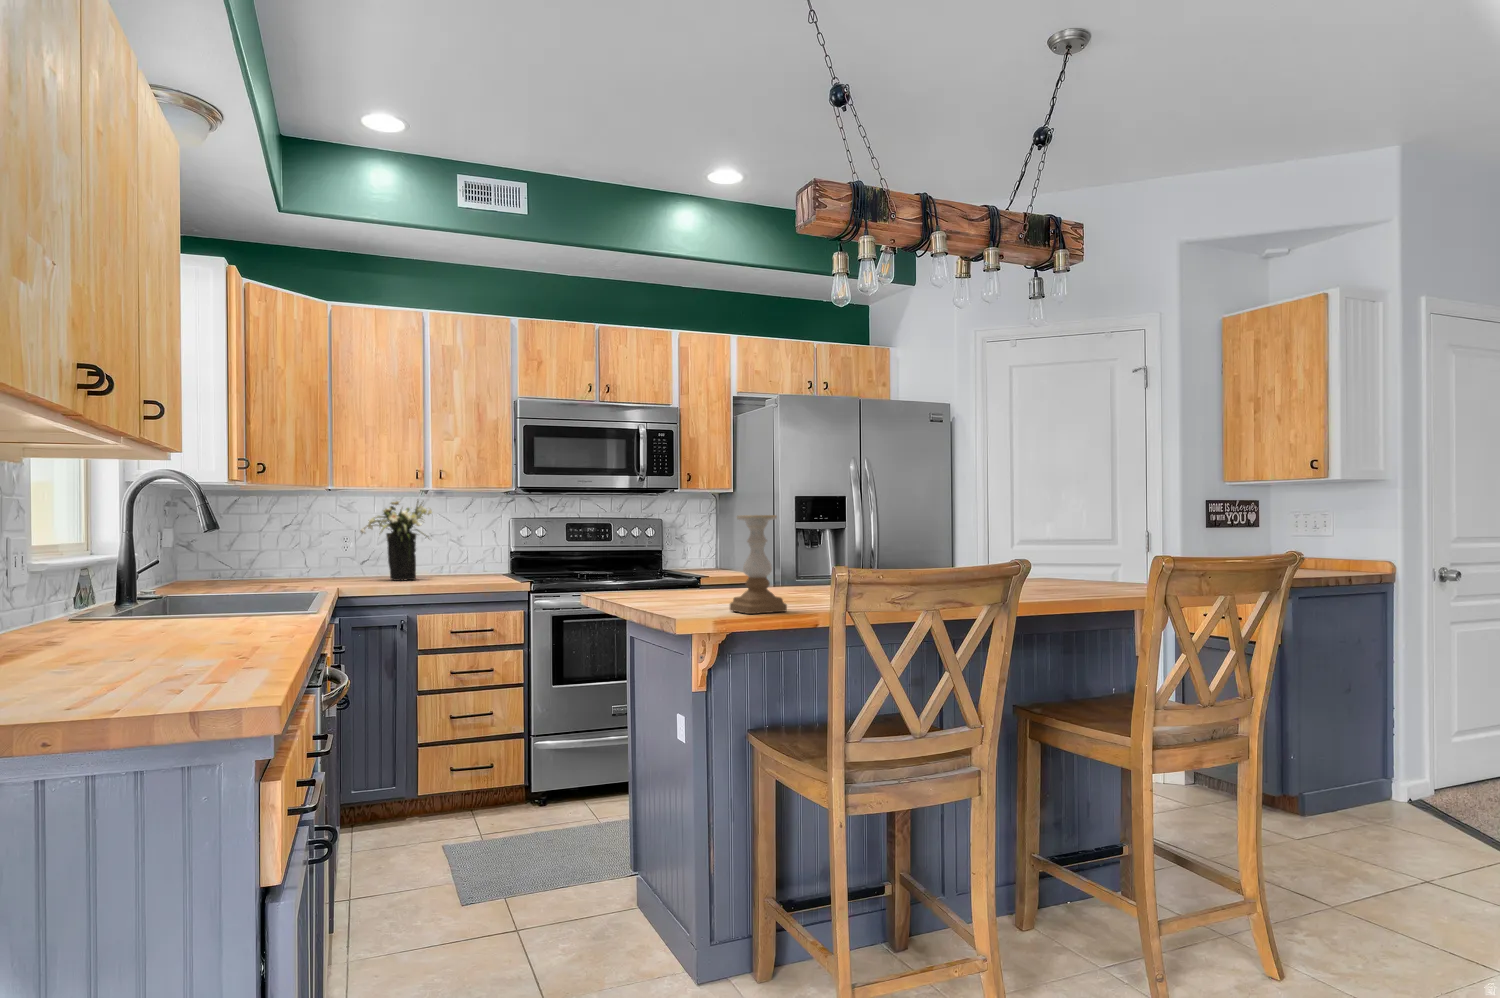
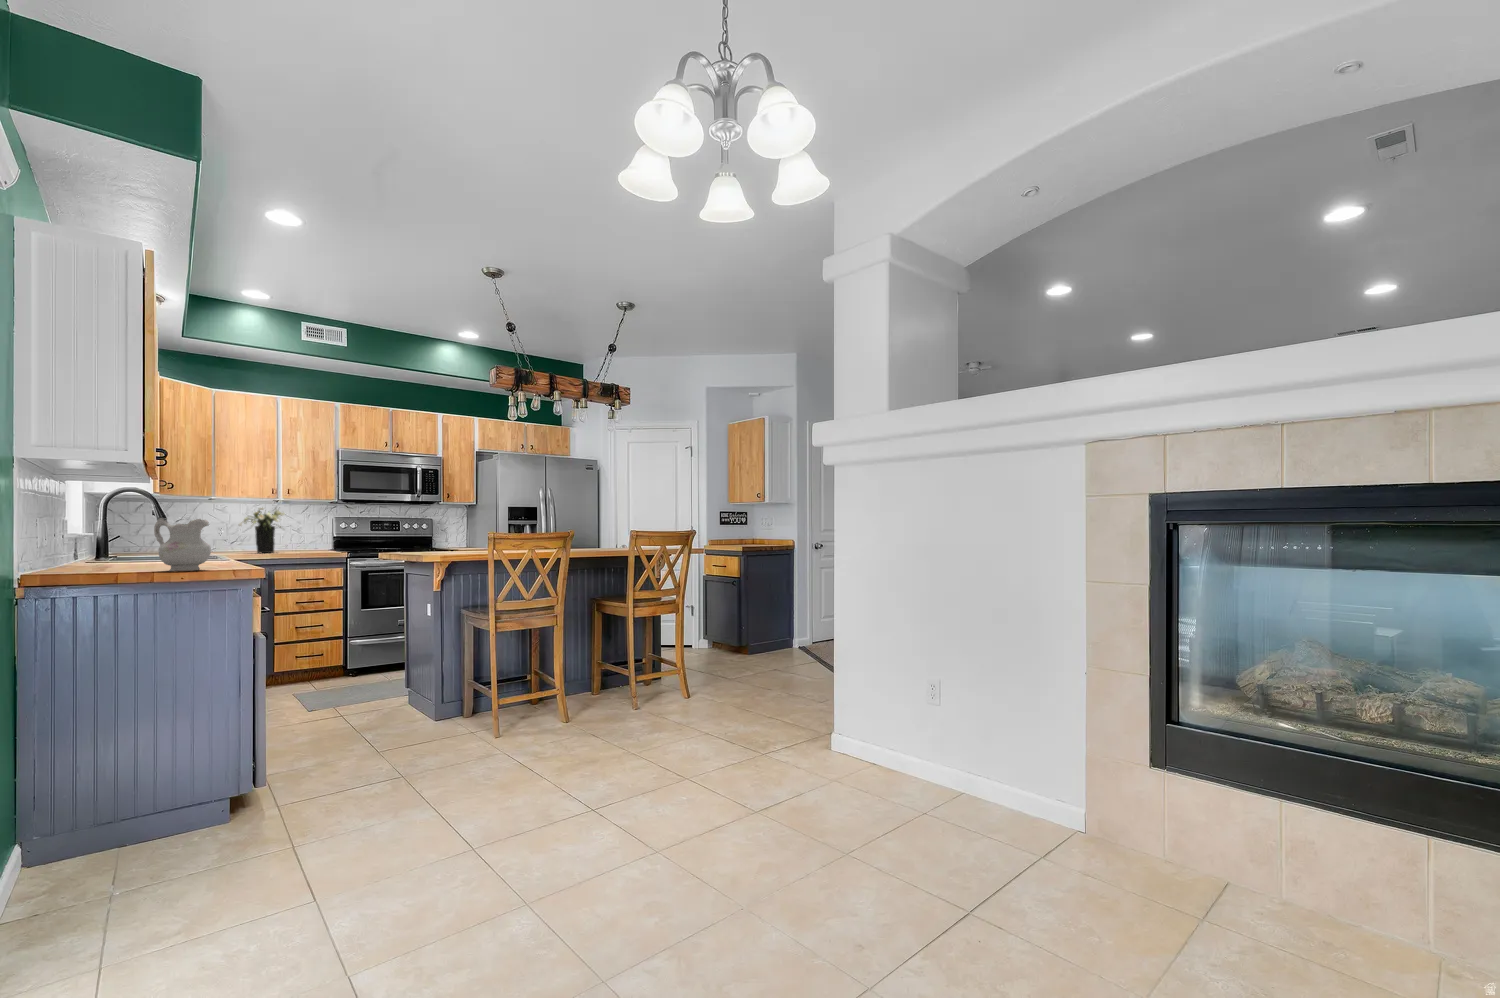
candle holder: present [730,515,787,614] -> none [452,515,478,556]
ceramic pitcher: none [83,526,204,659] -> present [154,518,211,571]

